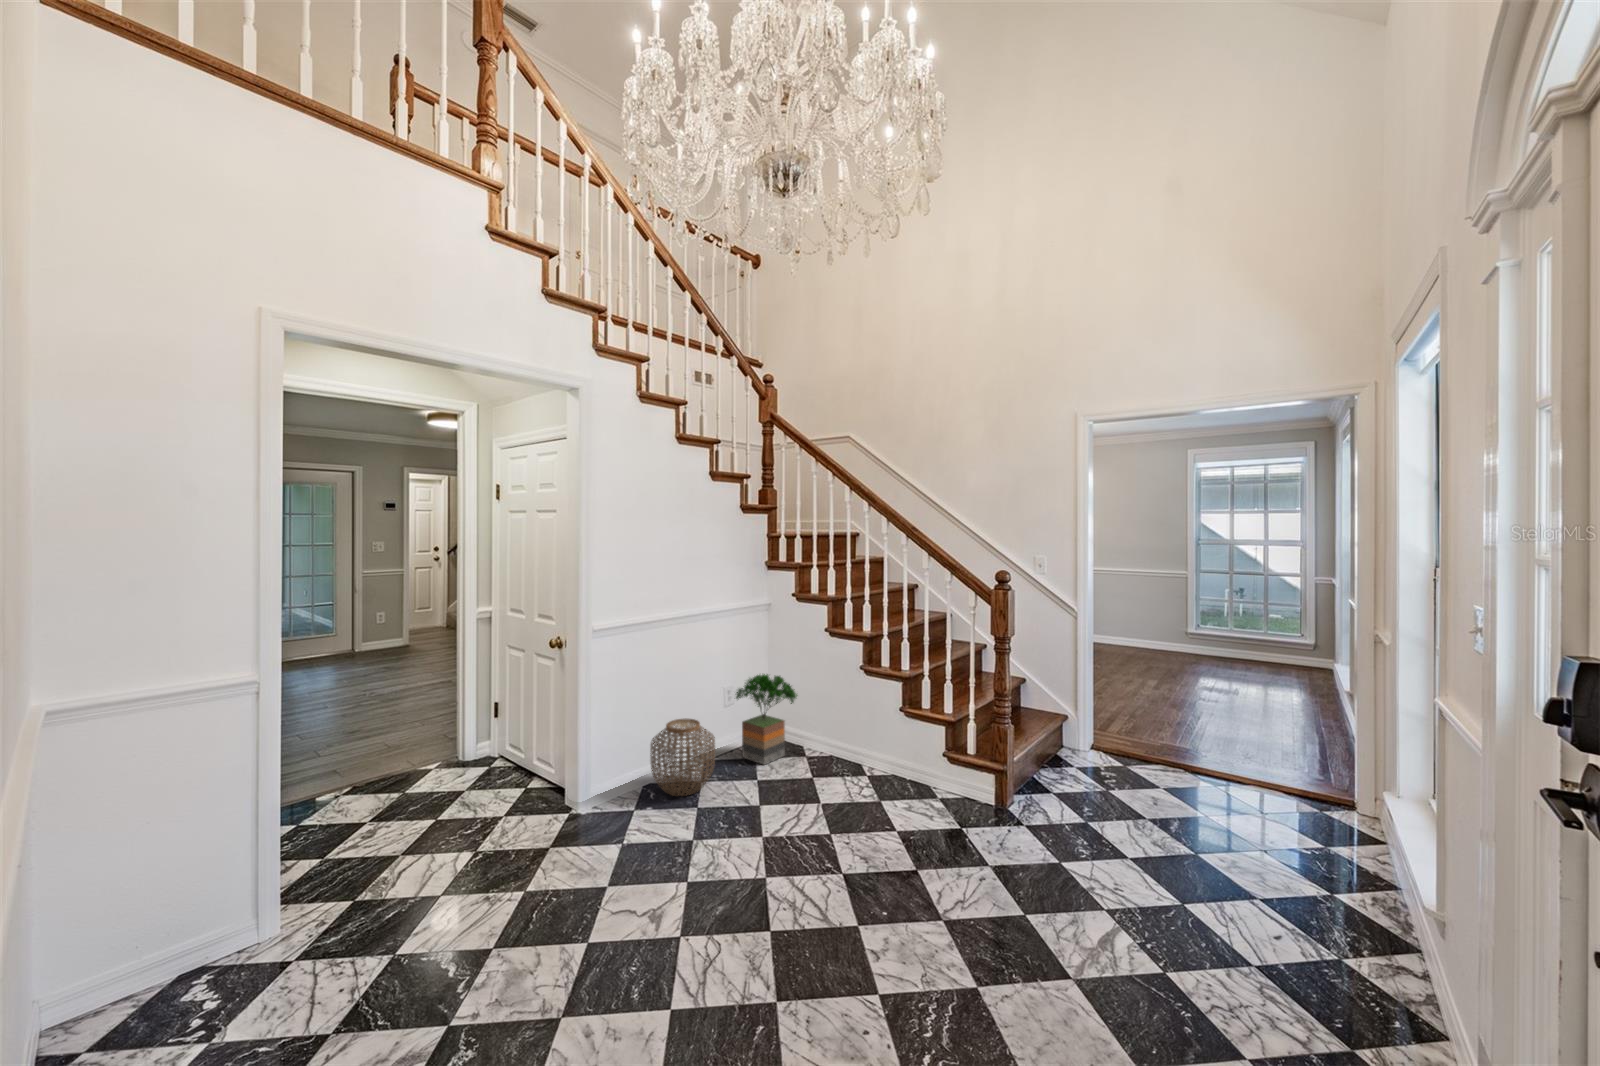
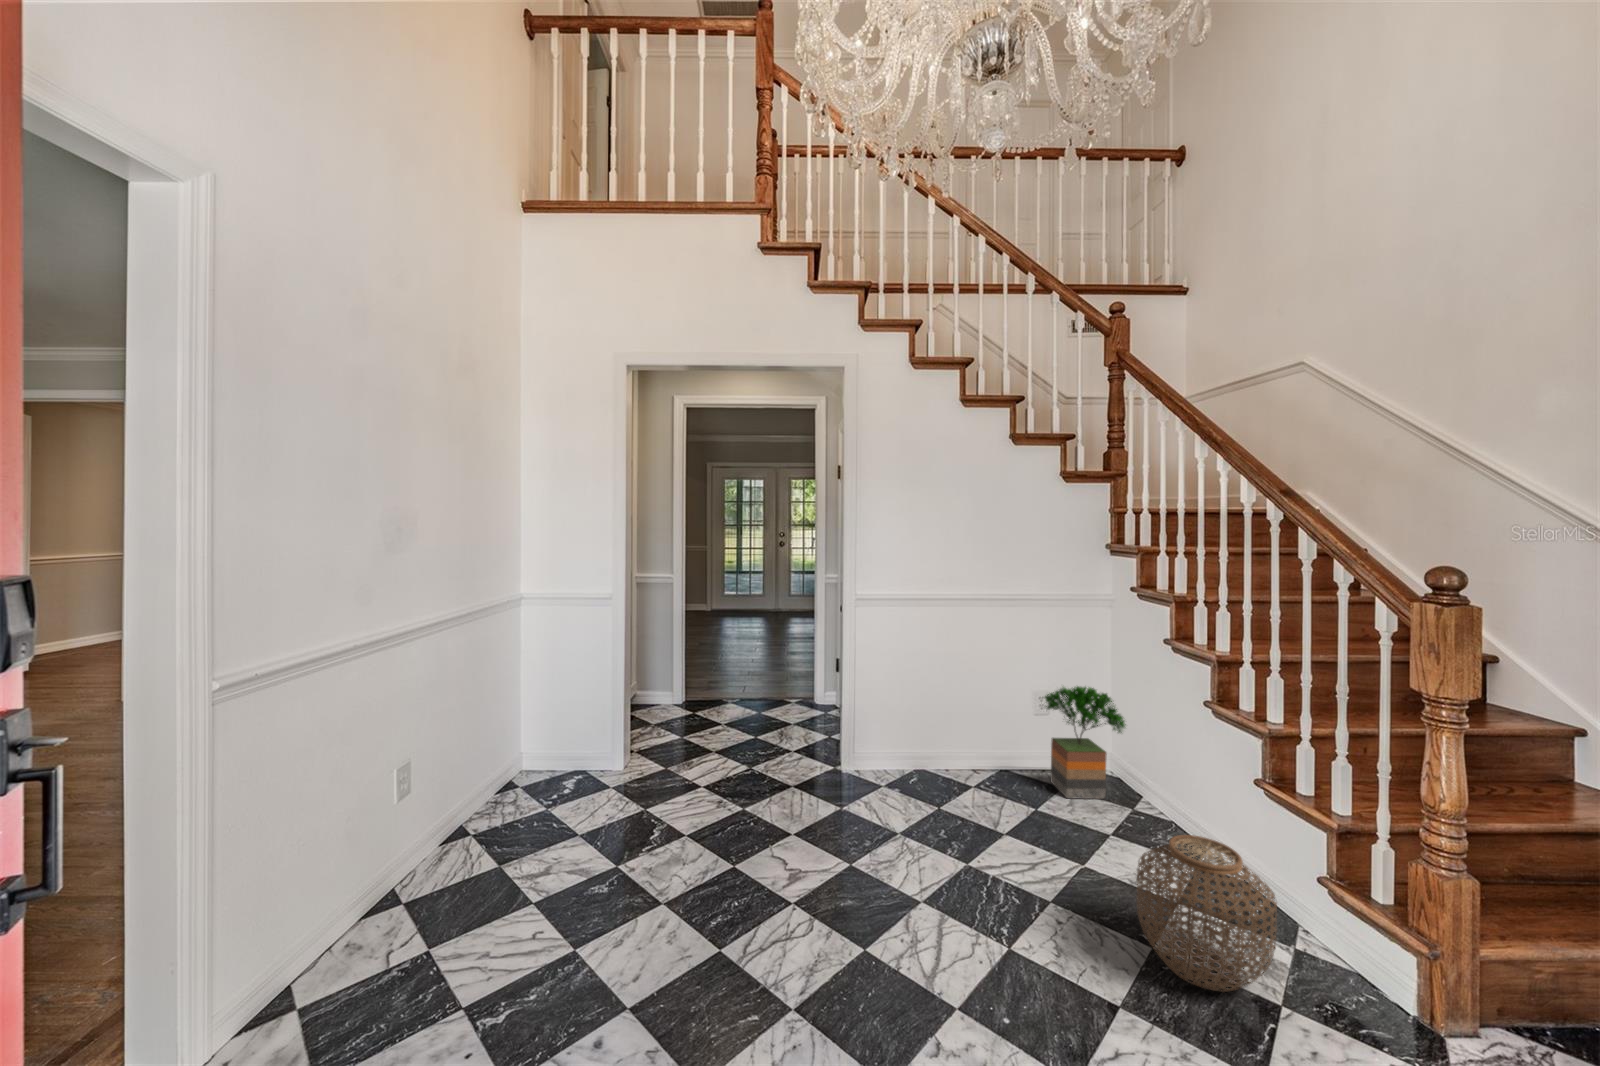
woven basket: present [650,718,715,796] -> present [1137,835,1277,992]

